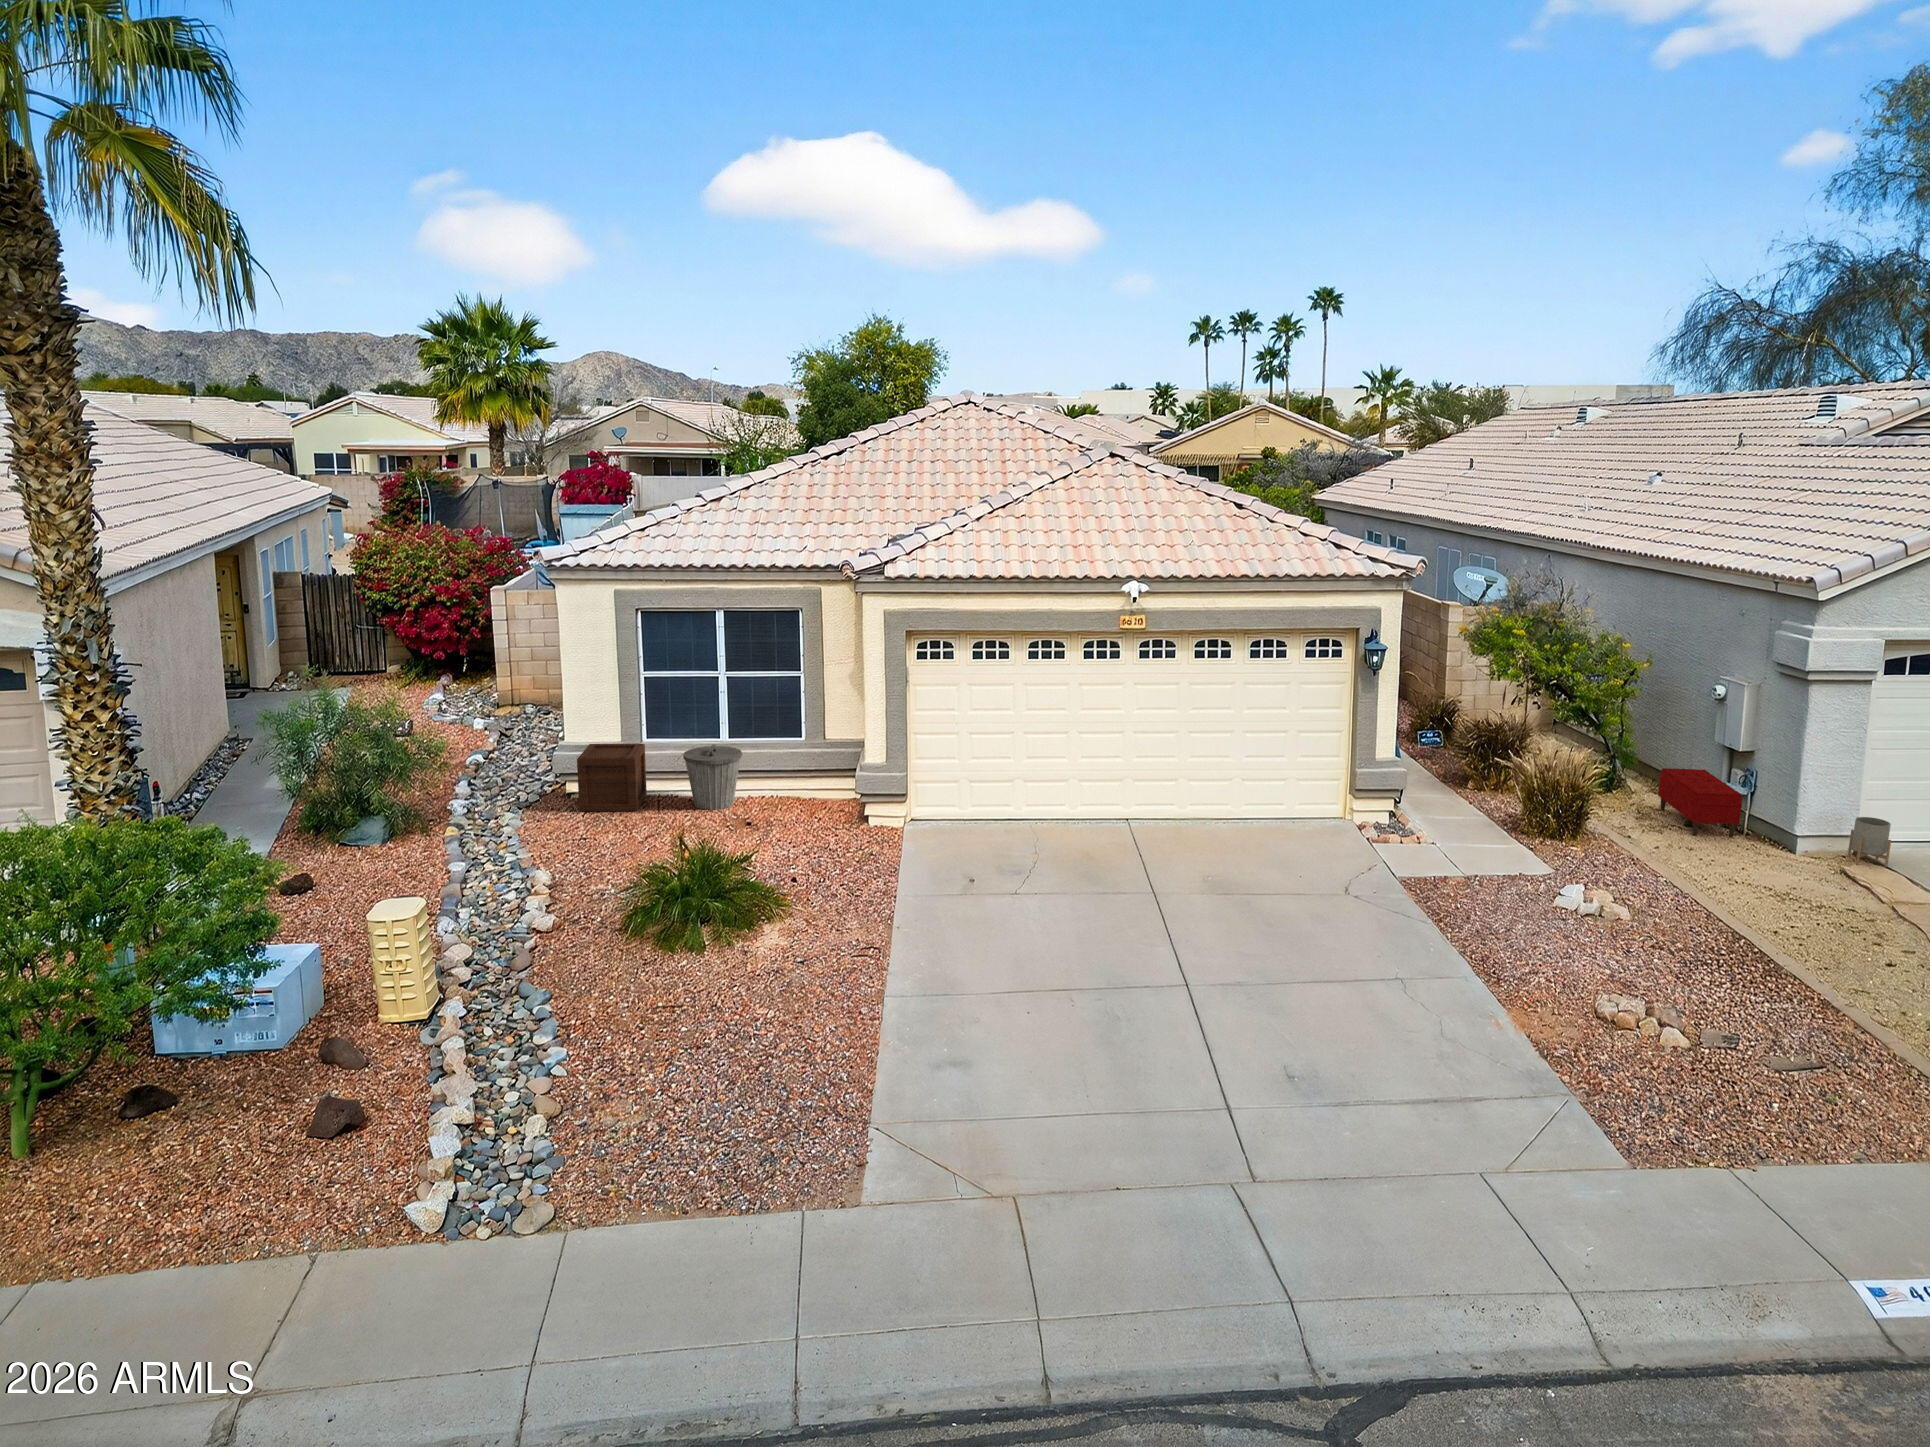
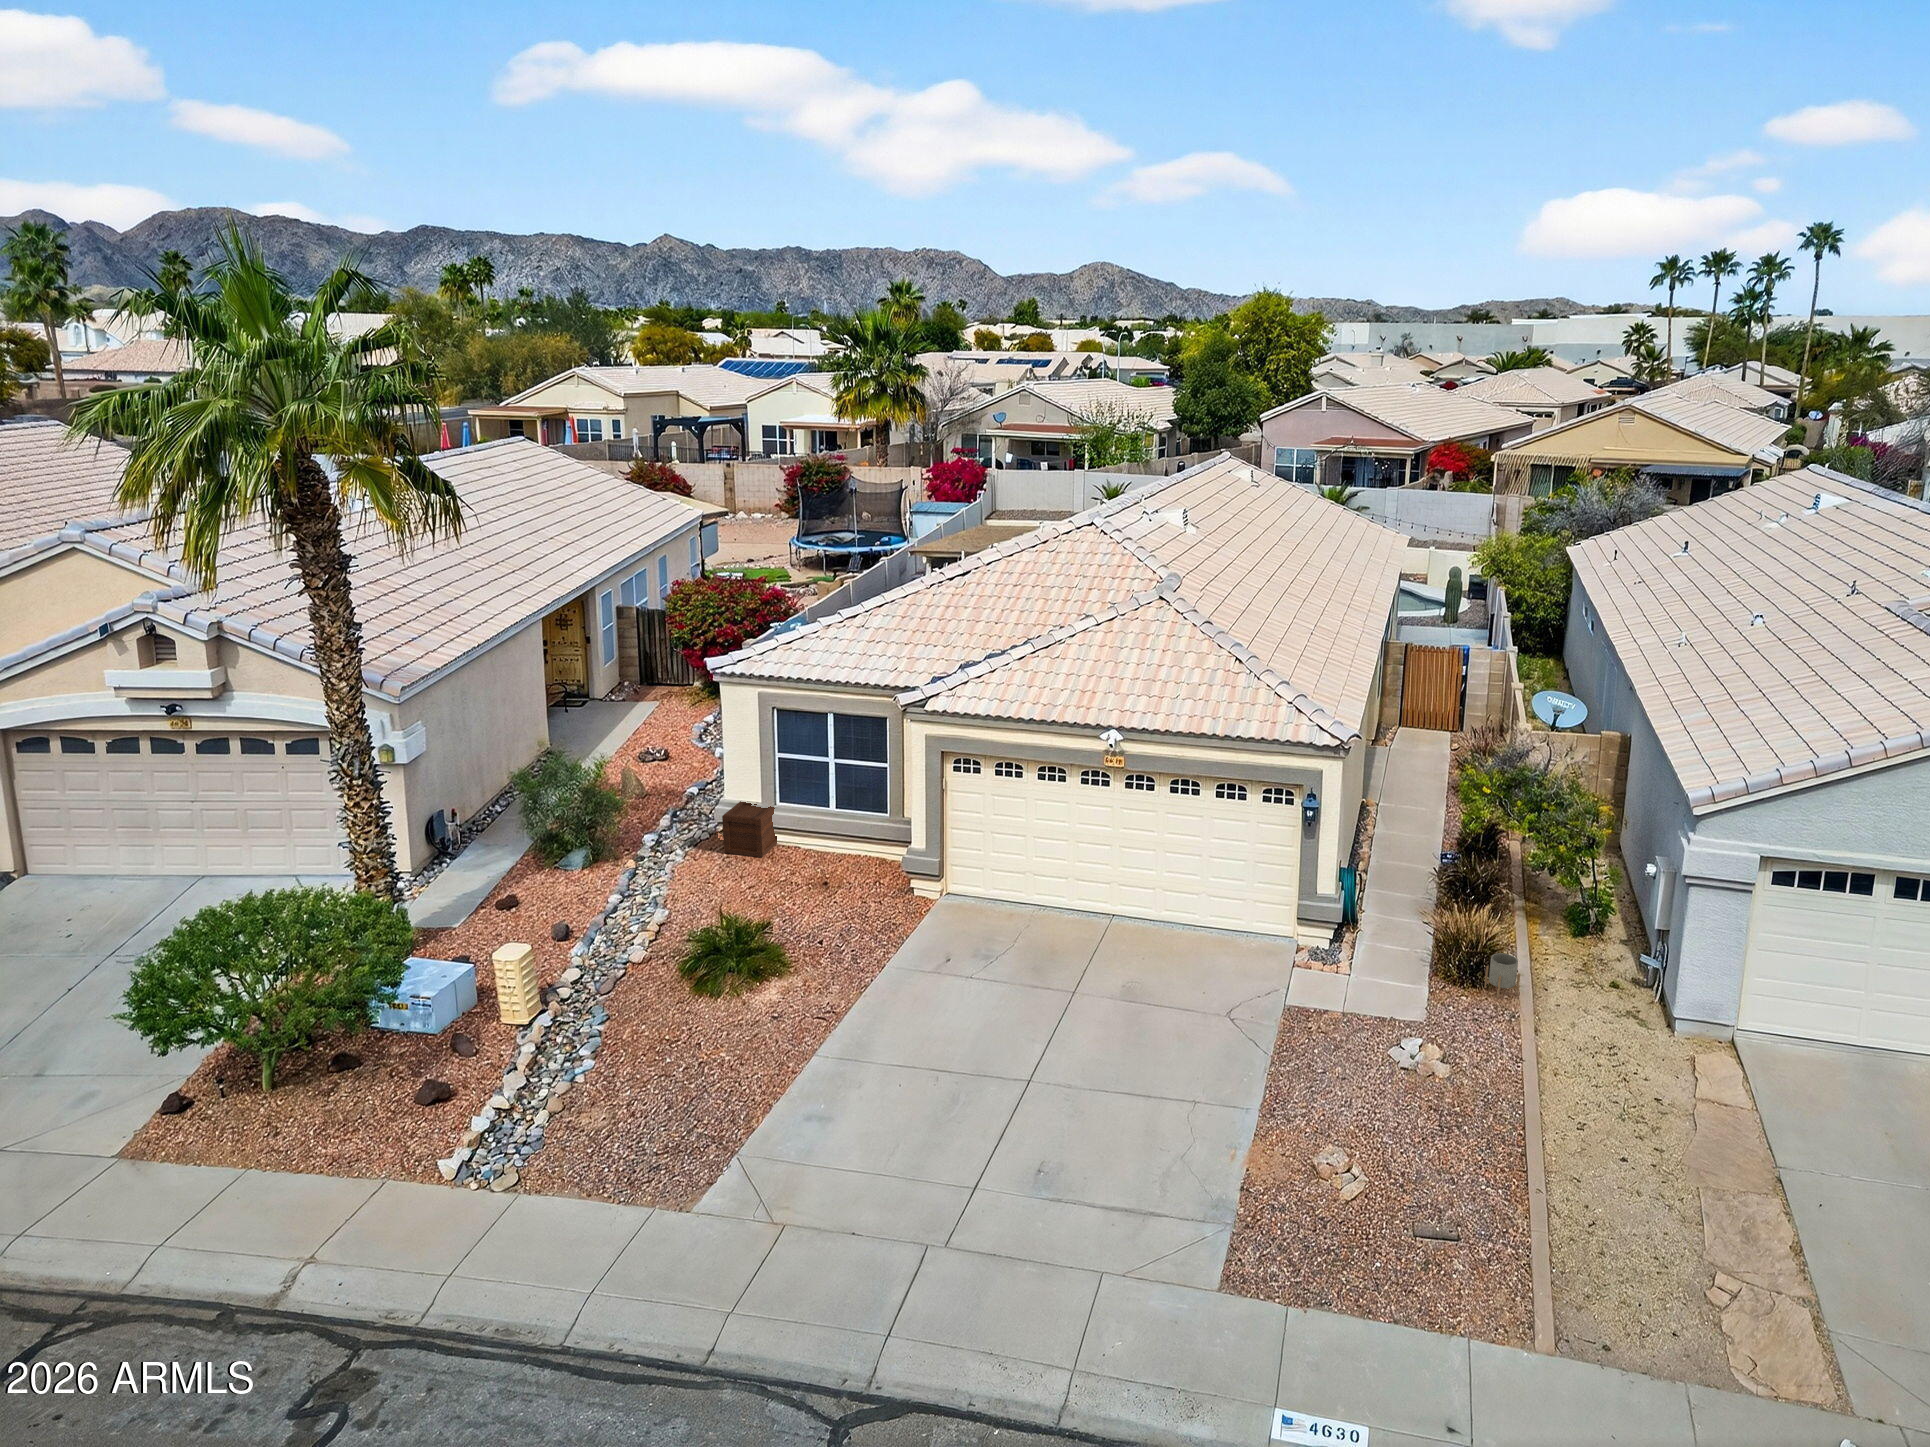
trash can: present [683,744,742,810] -> none [797,812,840,863]
bench: present [1658,768,1742,837] -> none [1593,929,1643,1007]
planter: present [1847,817,1891,867] -> present [1484,953,1520,998]

